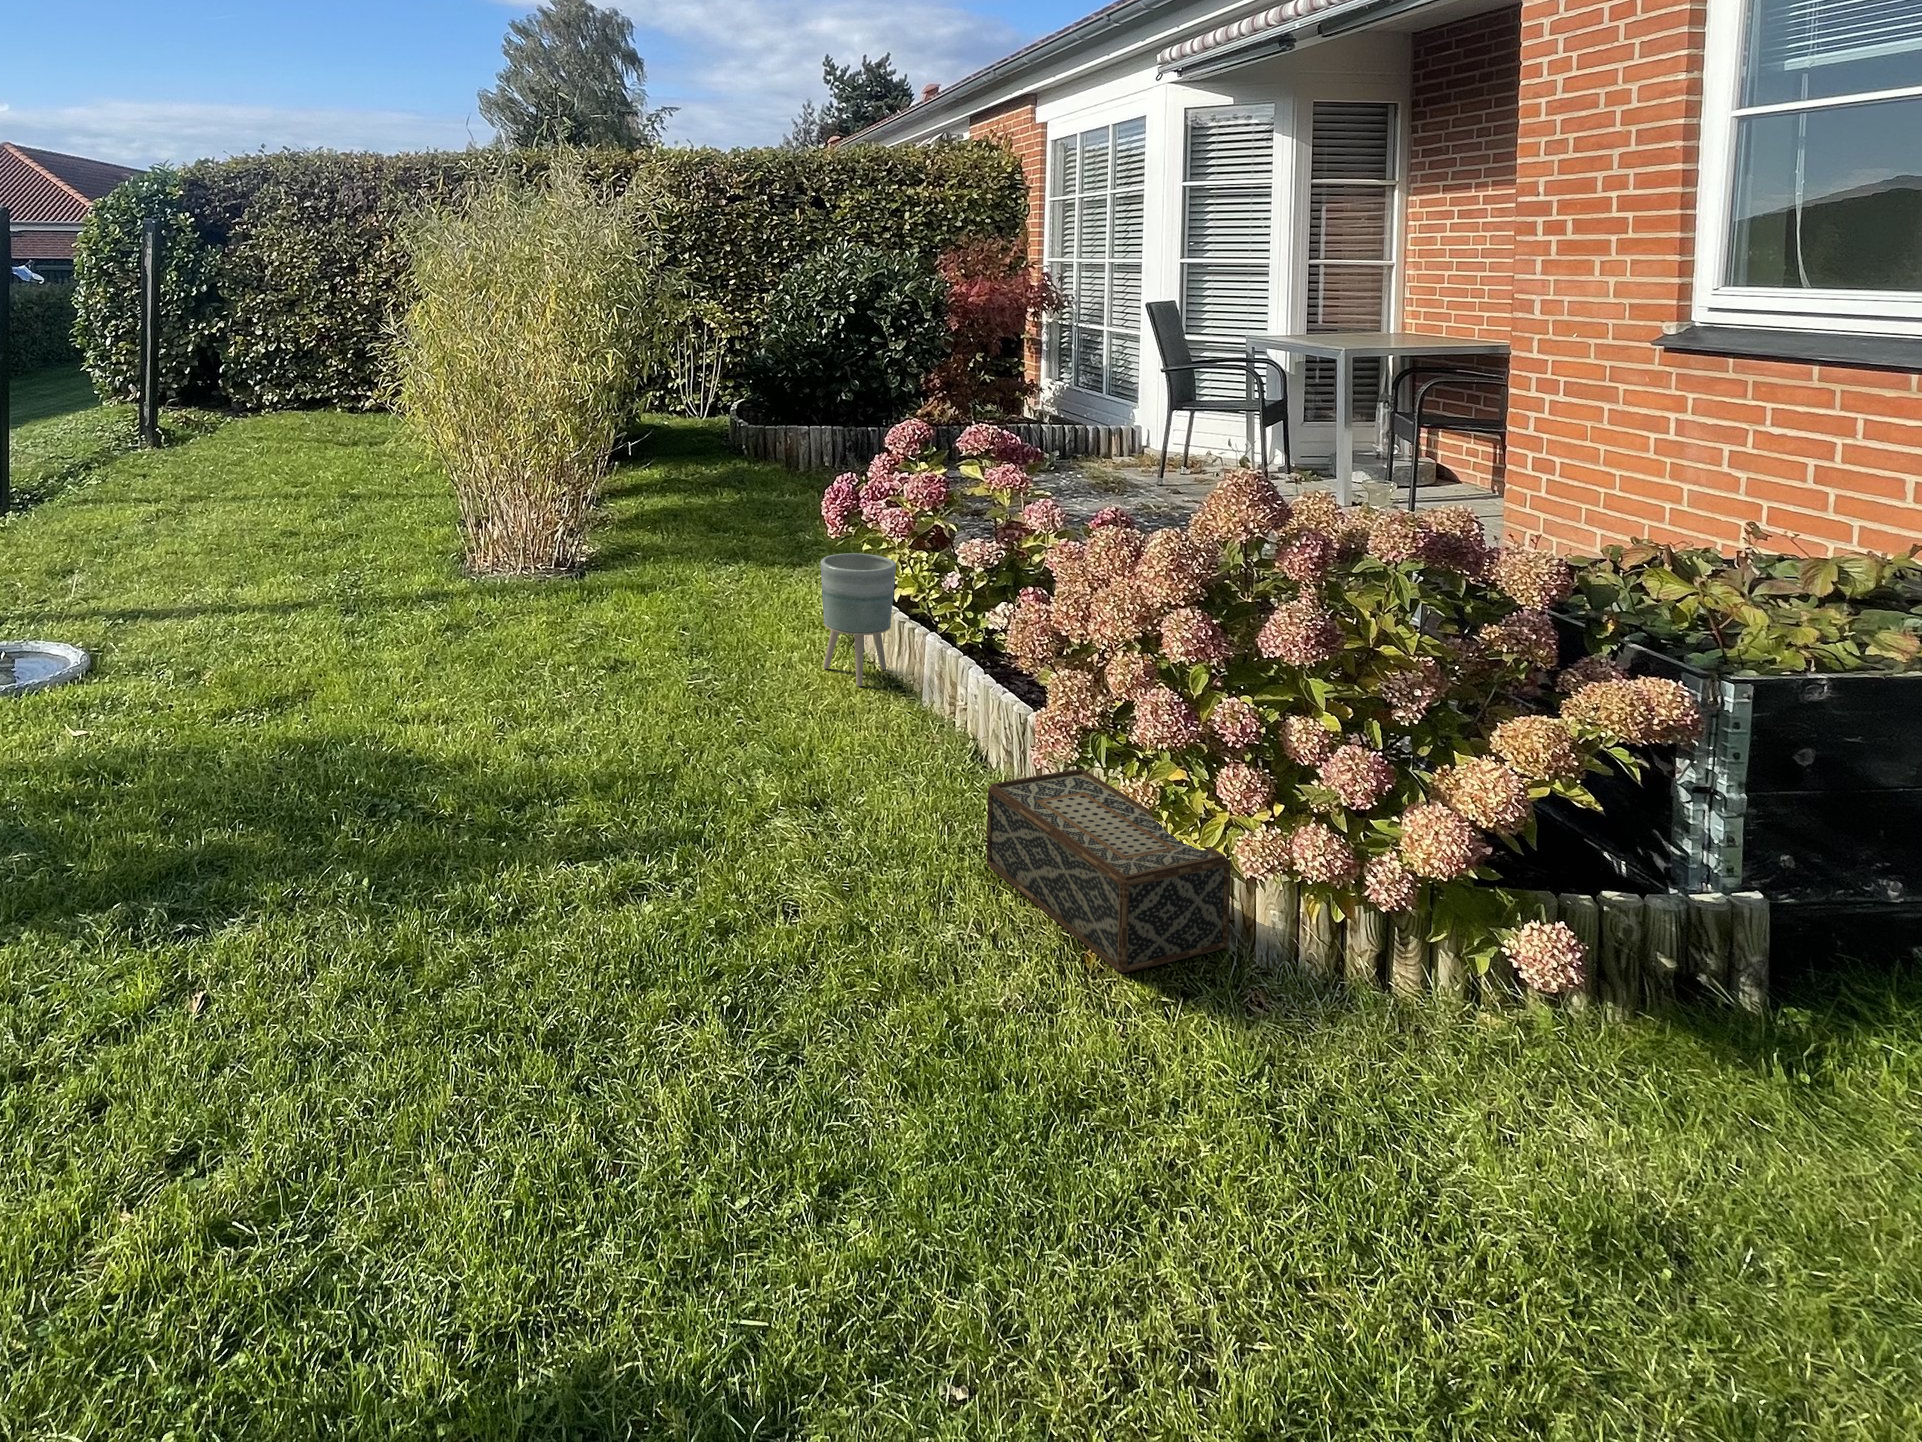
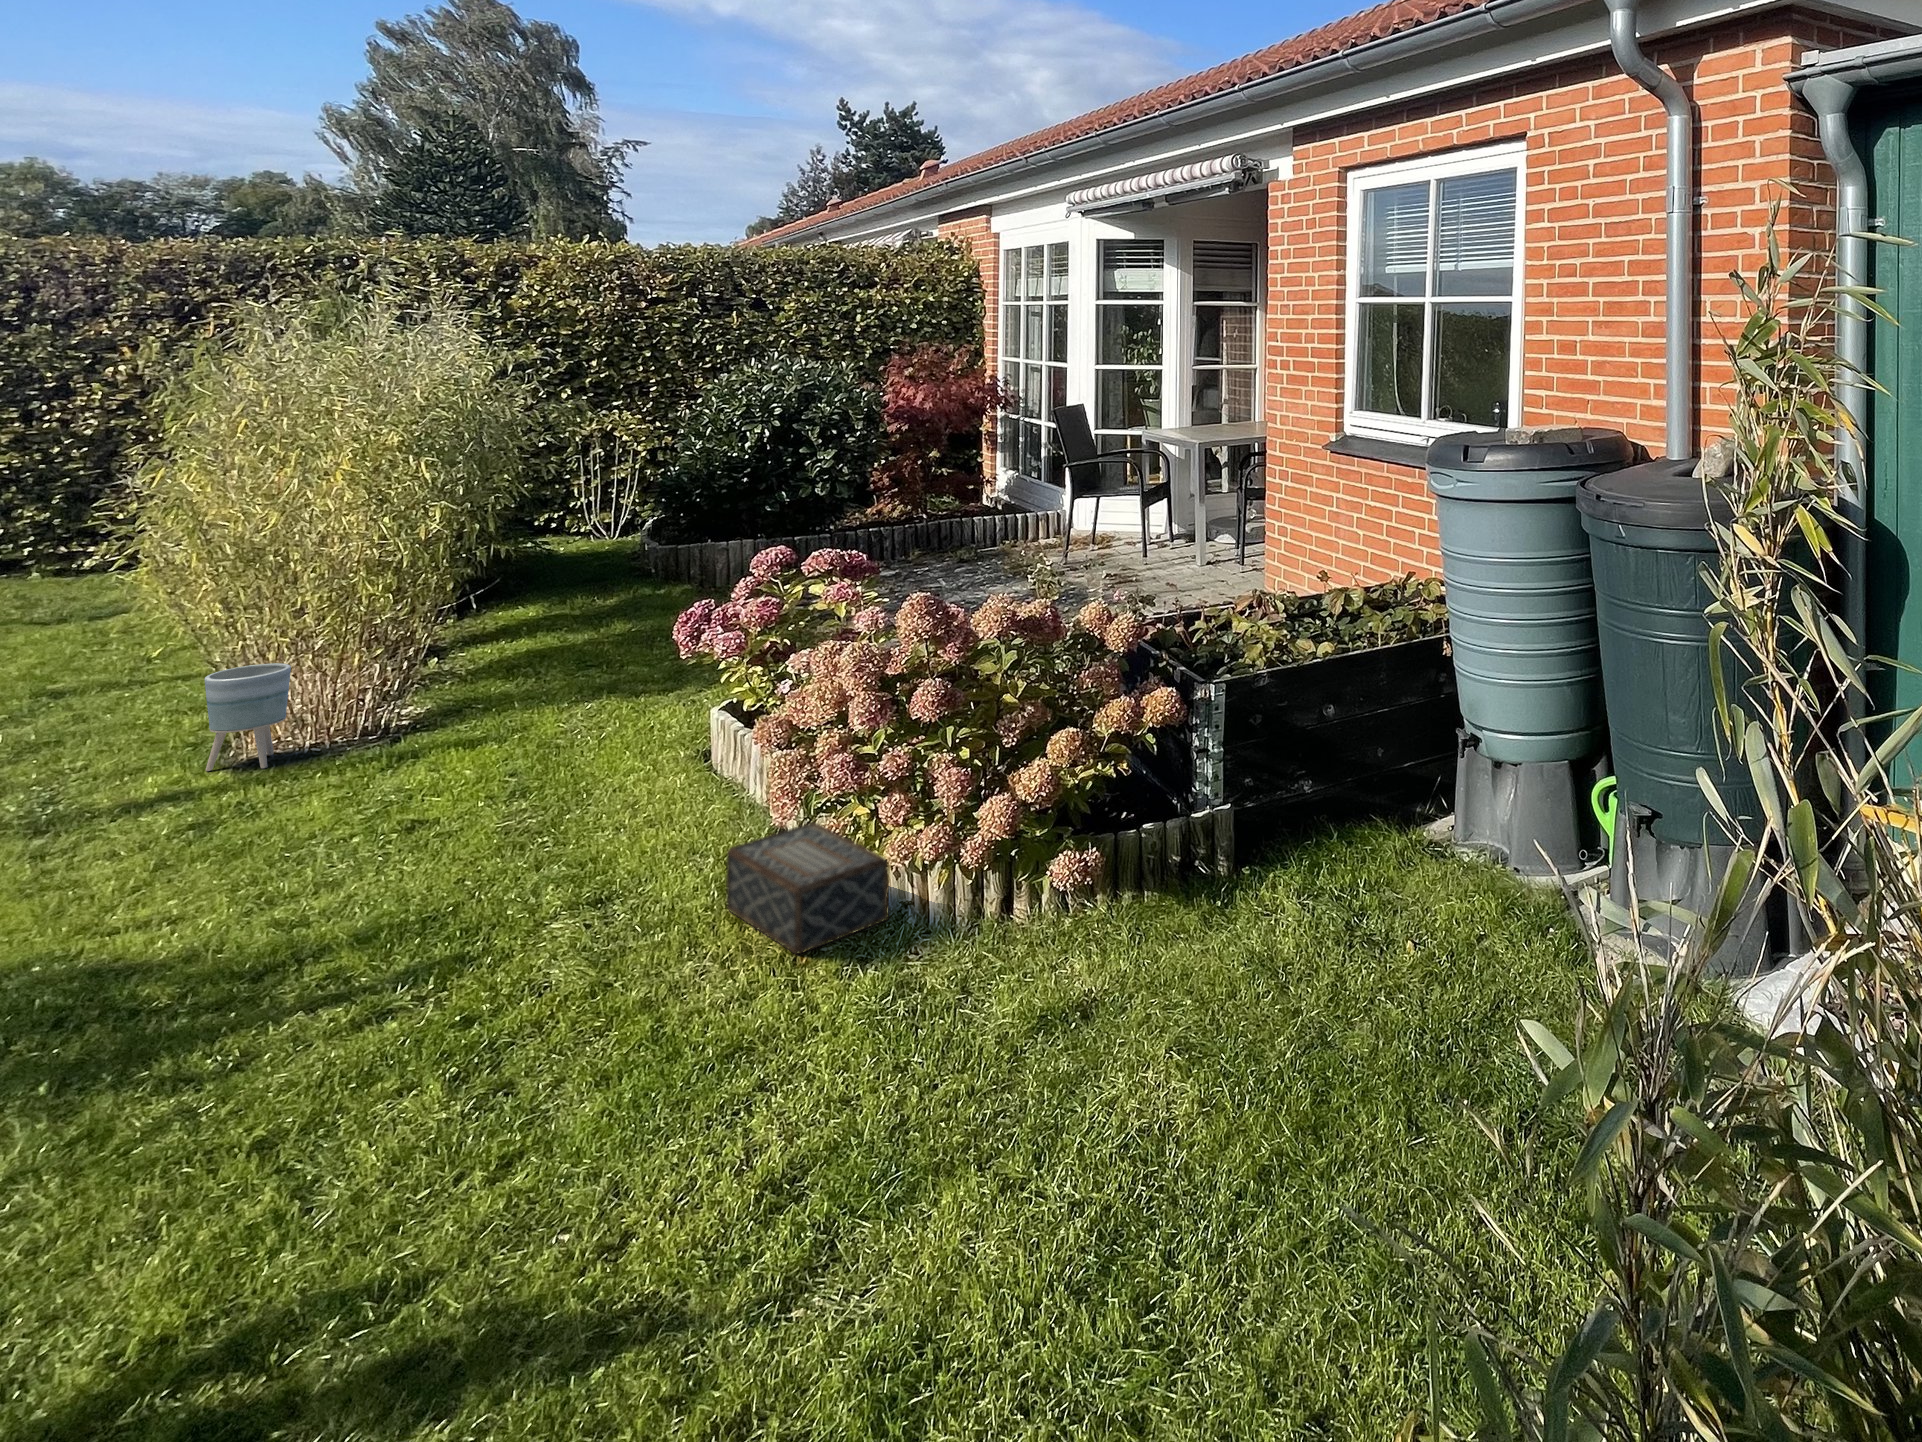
planter: present [820,553,896,686] -> present [205,663,291,771]

